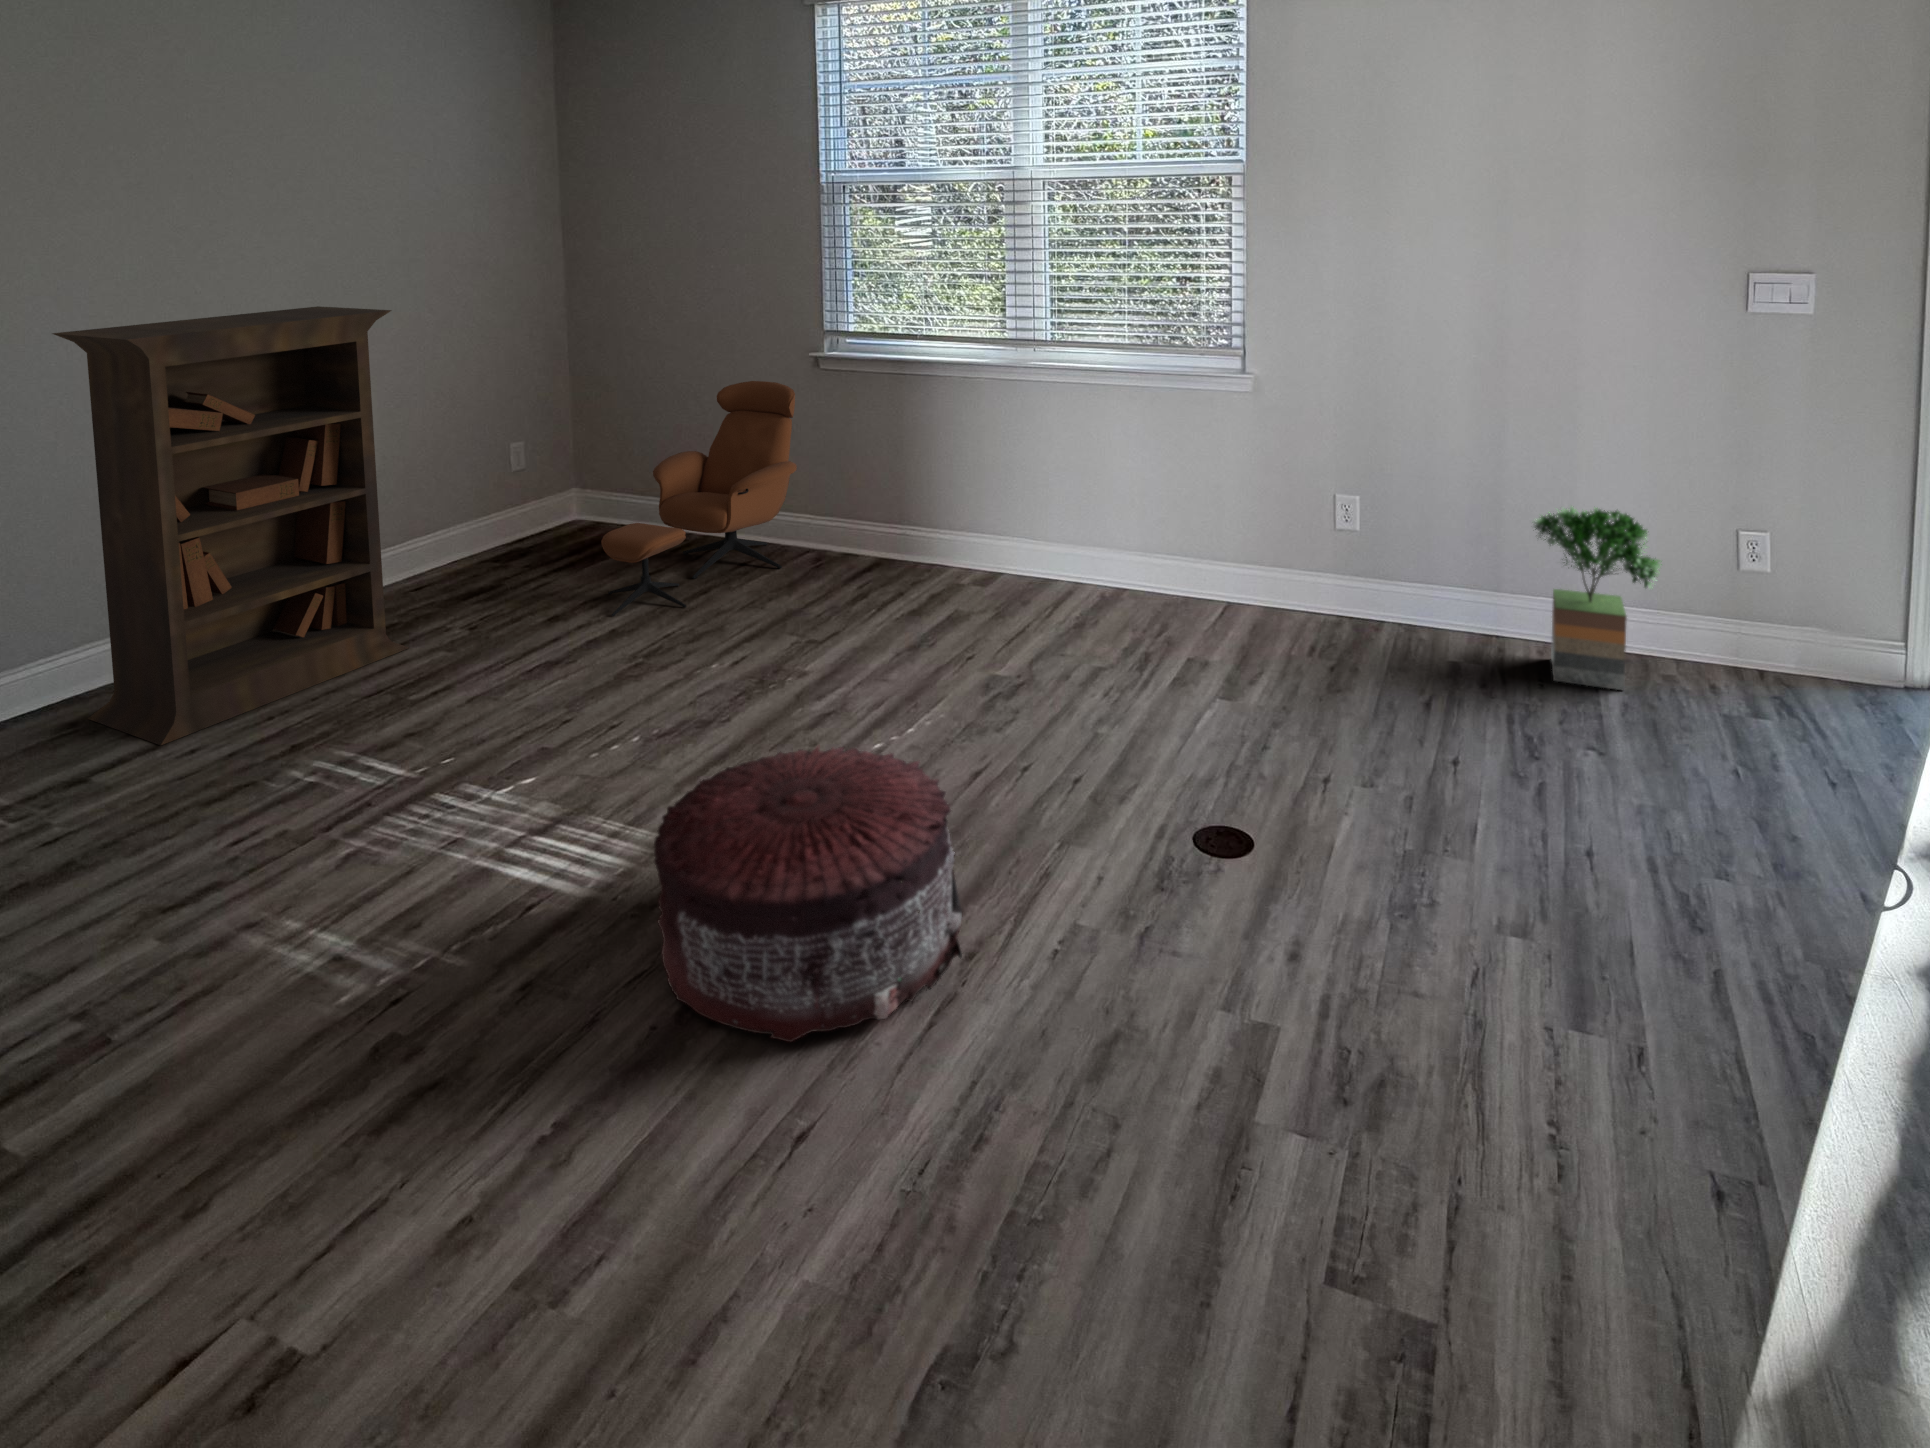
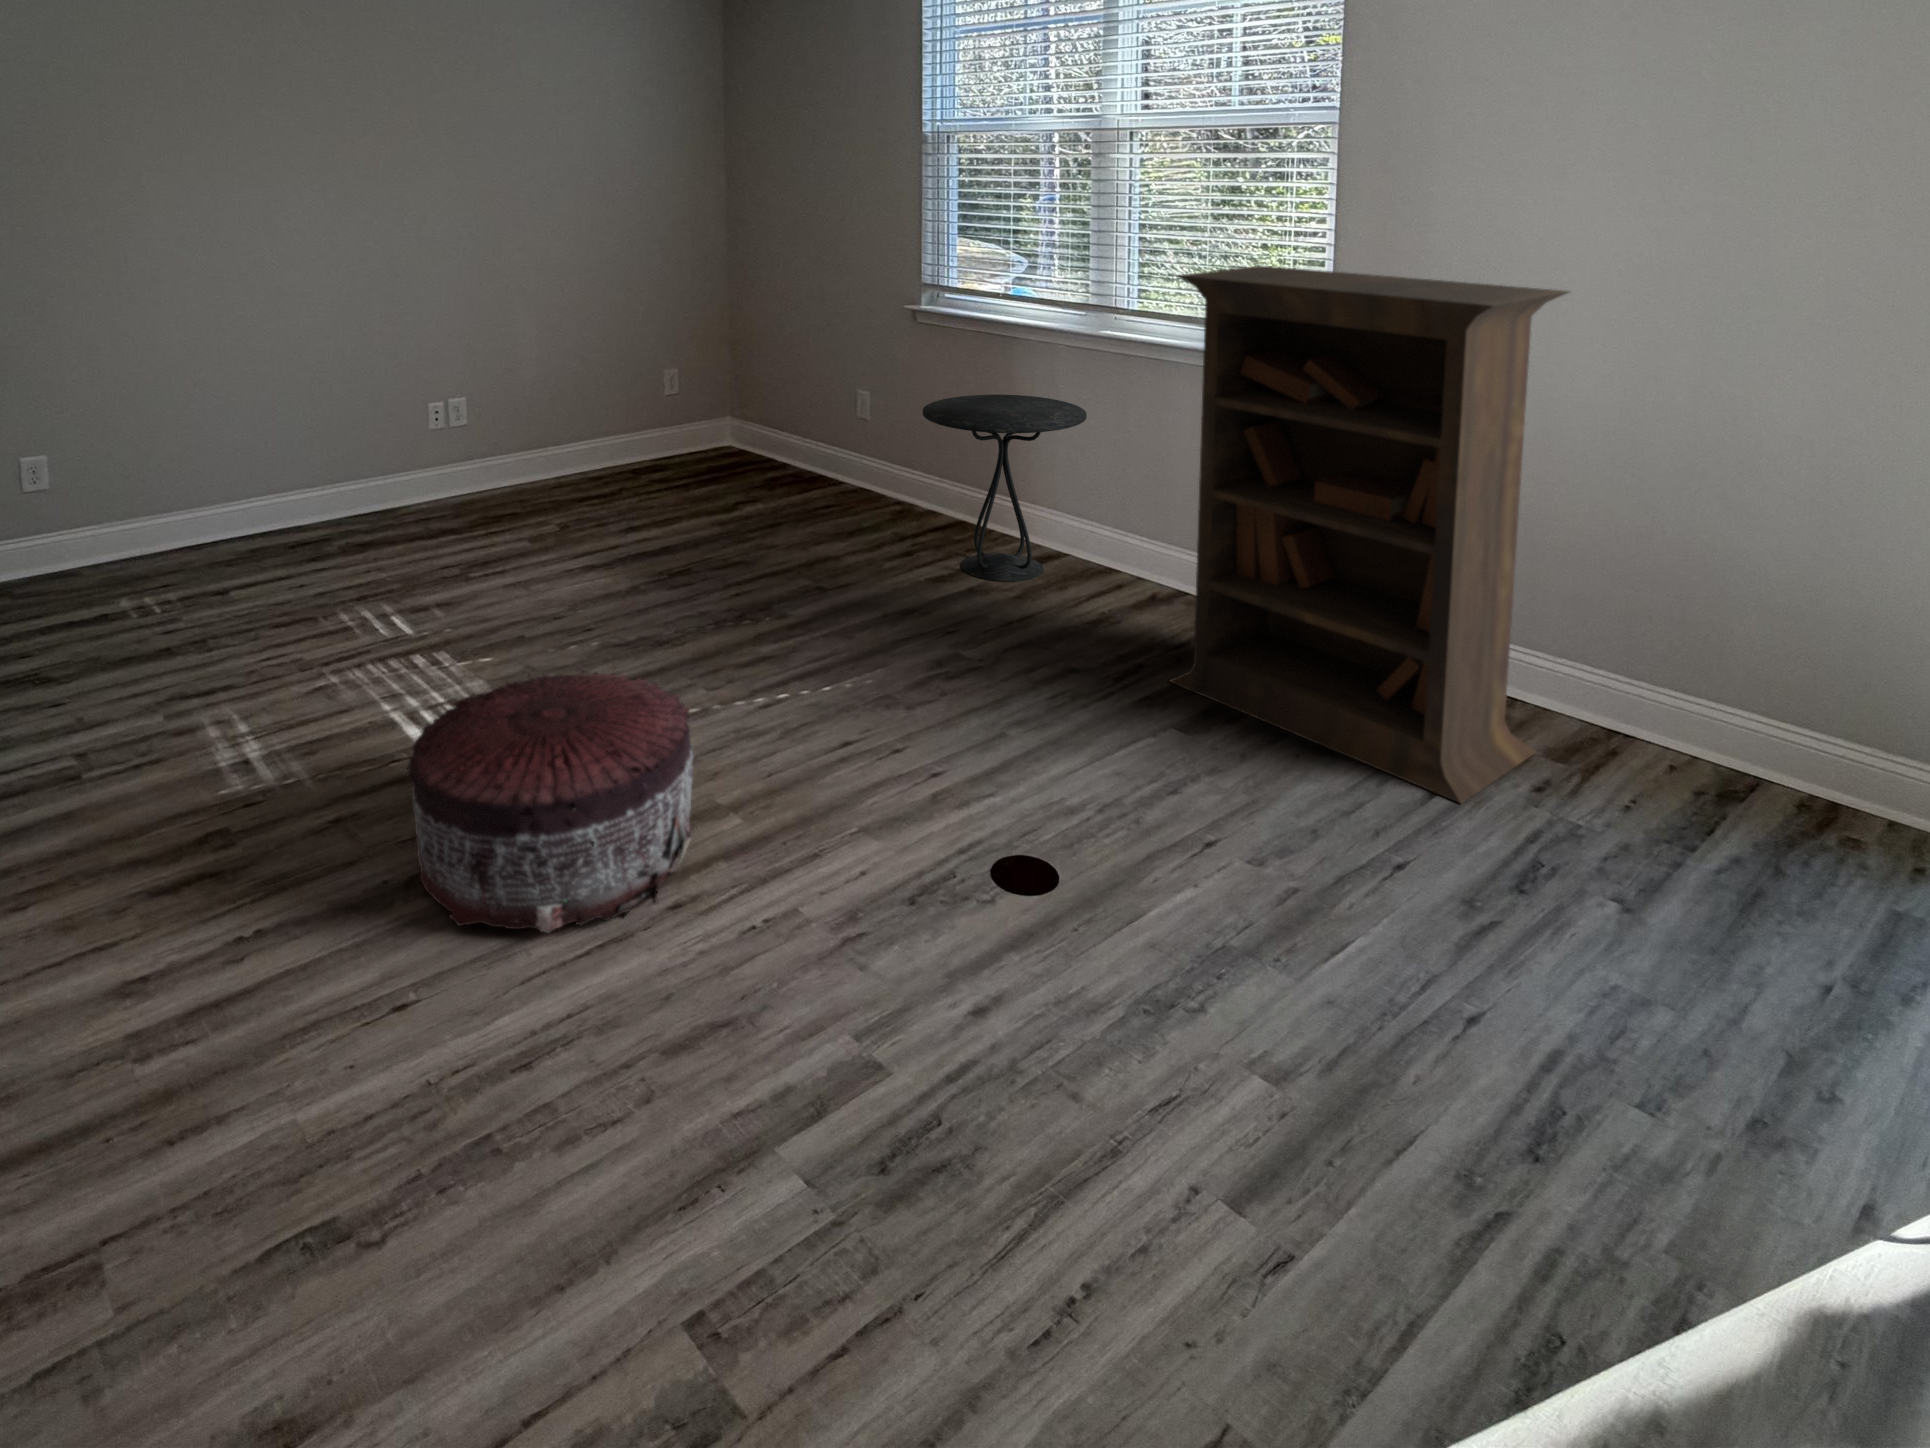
bookcase: present [52,306,409,745] -> present [1167,265,1569,803]
lounge chair: present [601,381,797,616] -> none [672,328,885,536]
side table: none [885,429,1037,607] -> present [923,395,1087,581]
potted tree: present [1534,507,1662,690] -> none [1640,576,1833,841]

